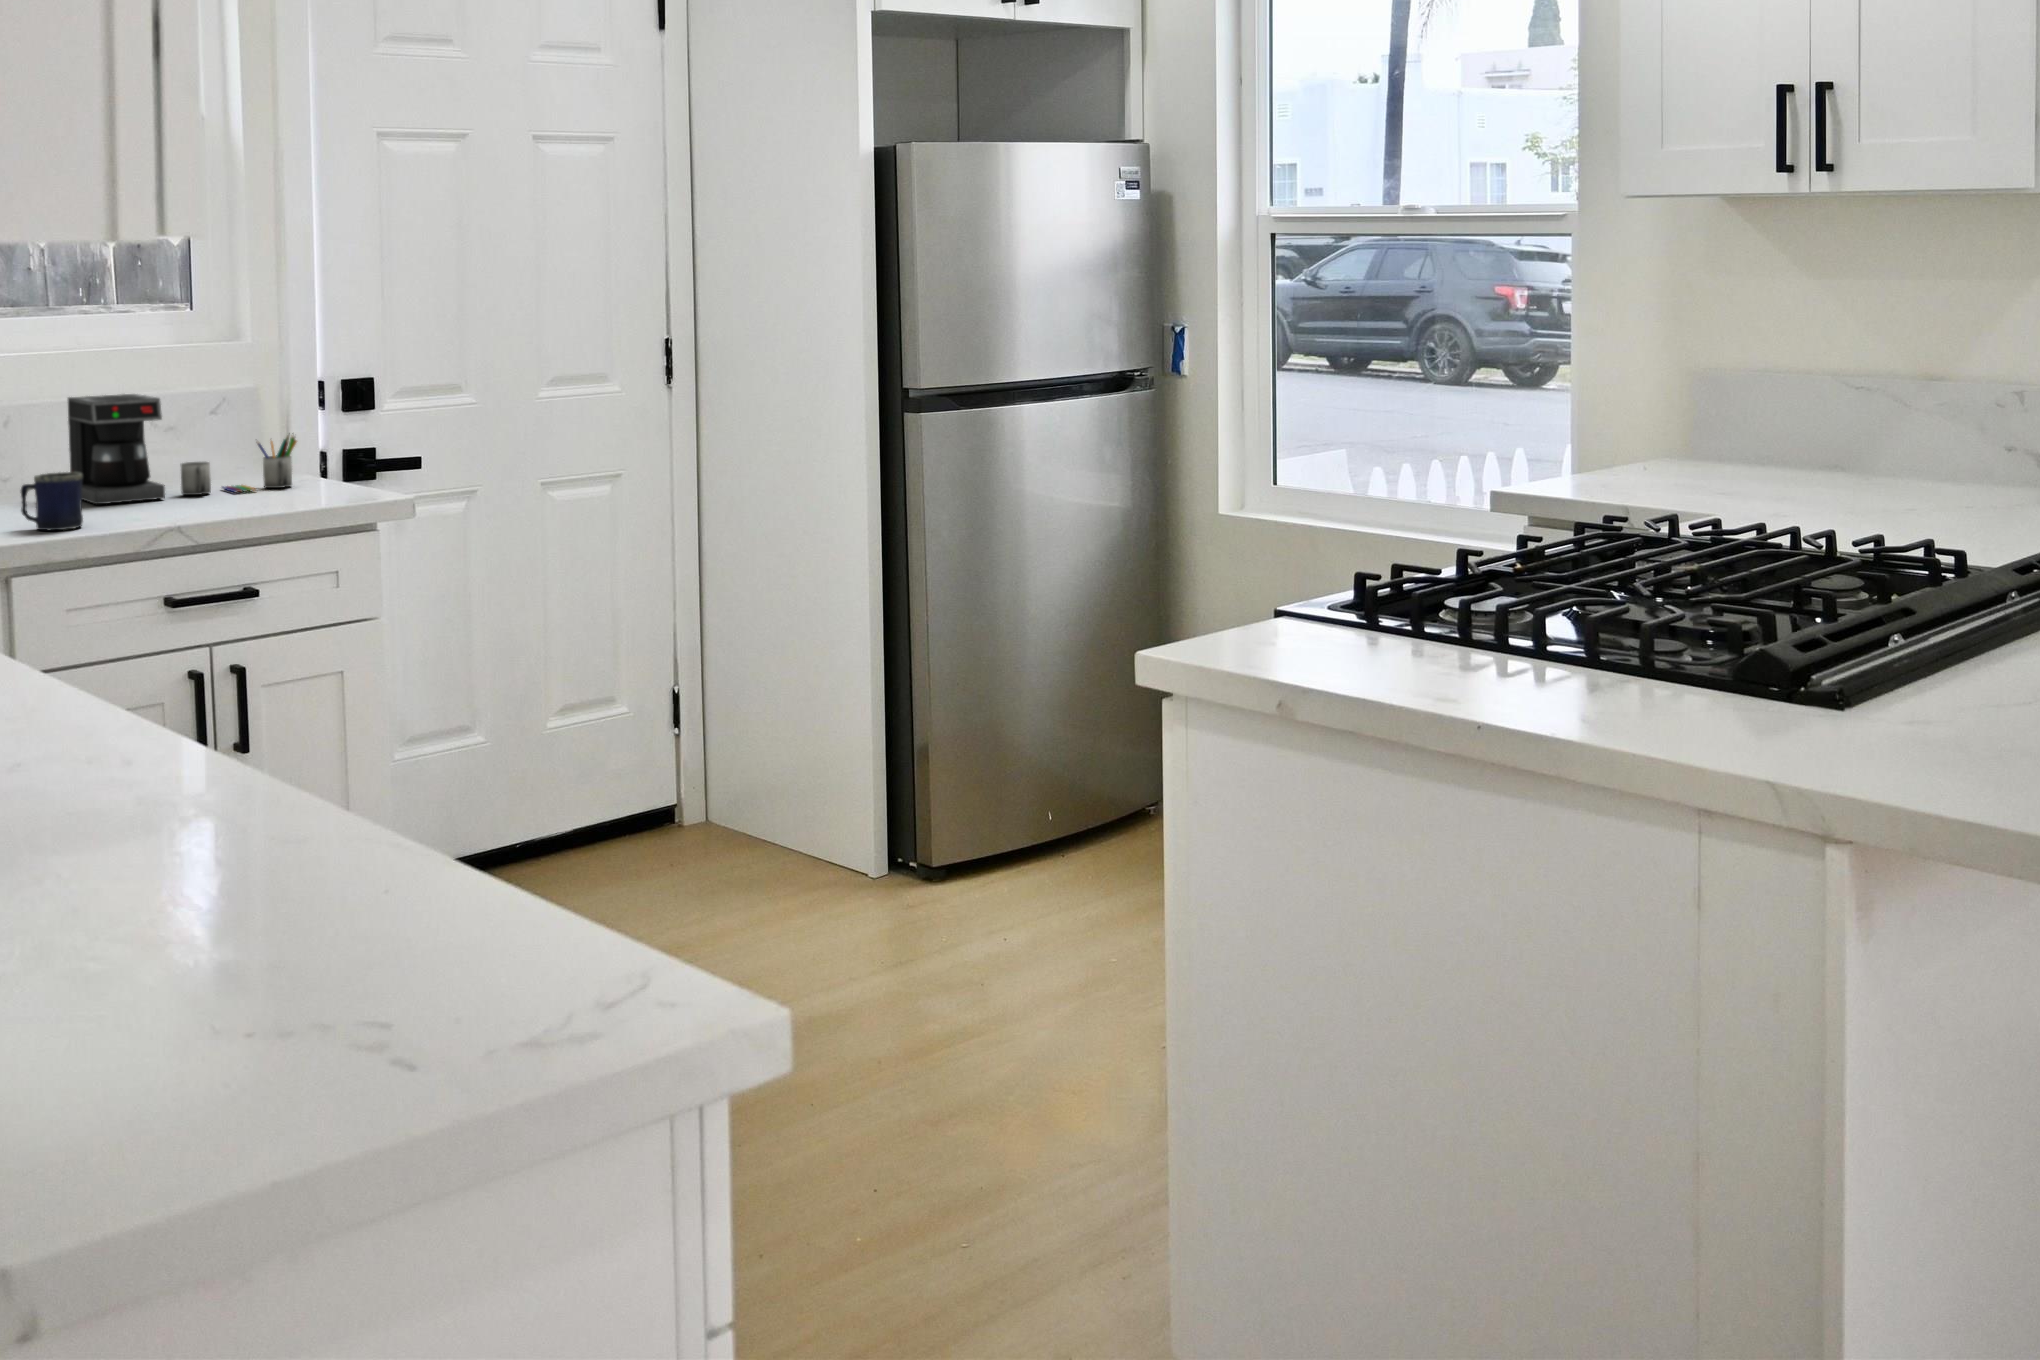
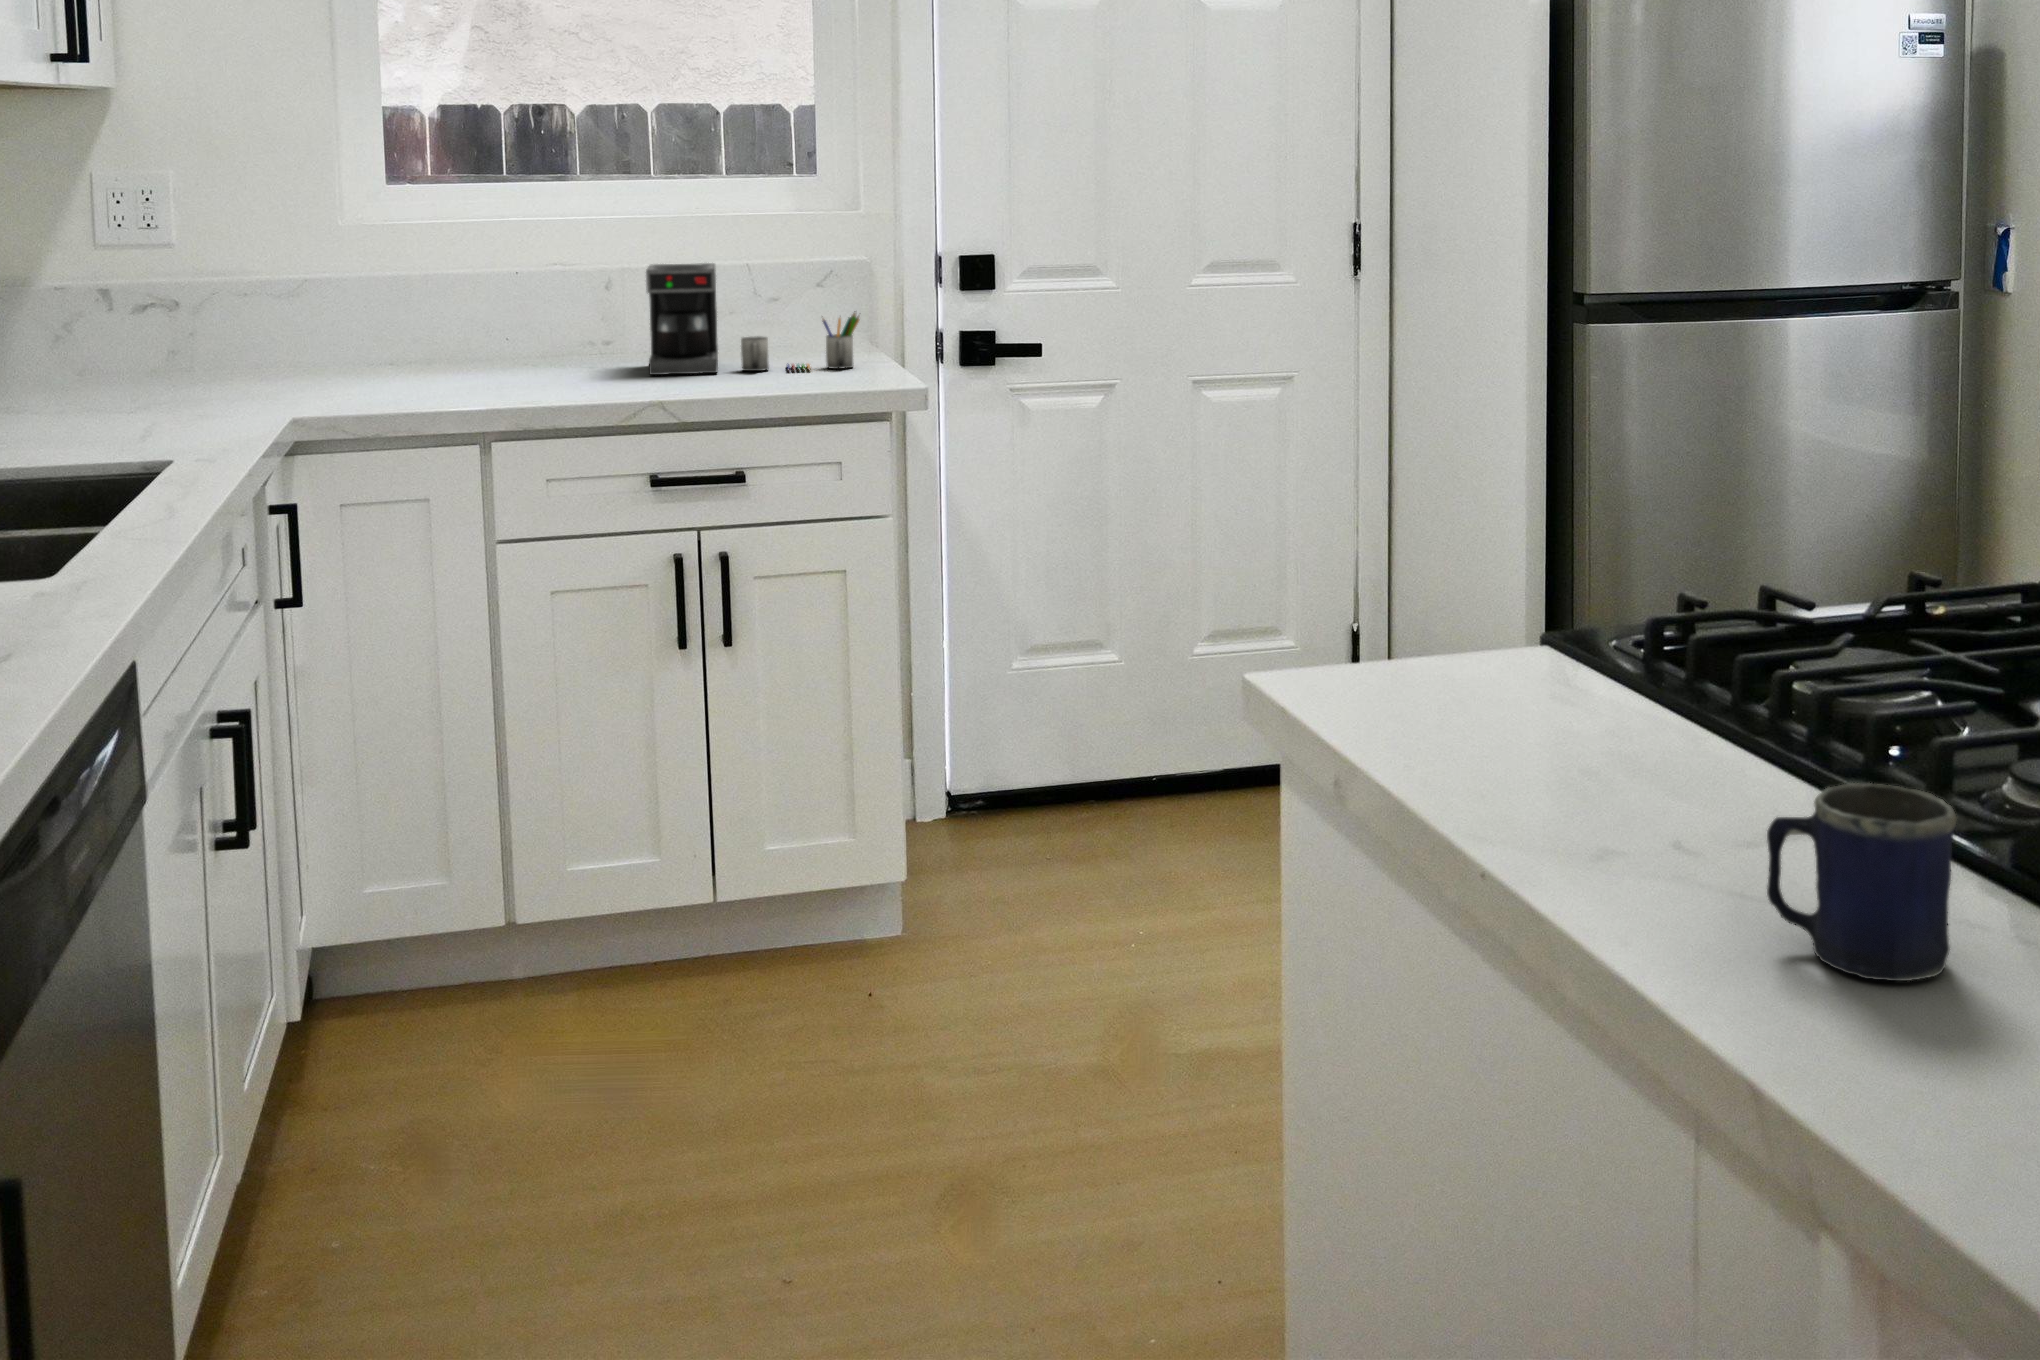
mug: present [21,472,83,530] -> present [1767,783,1956,981]

